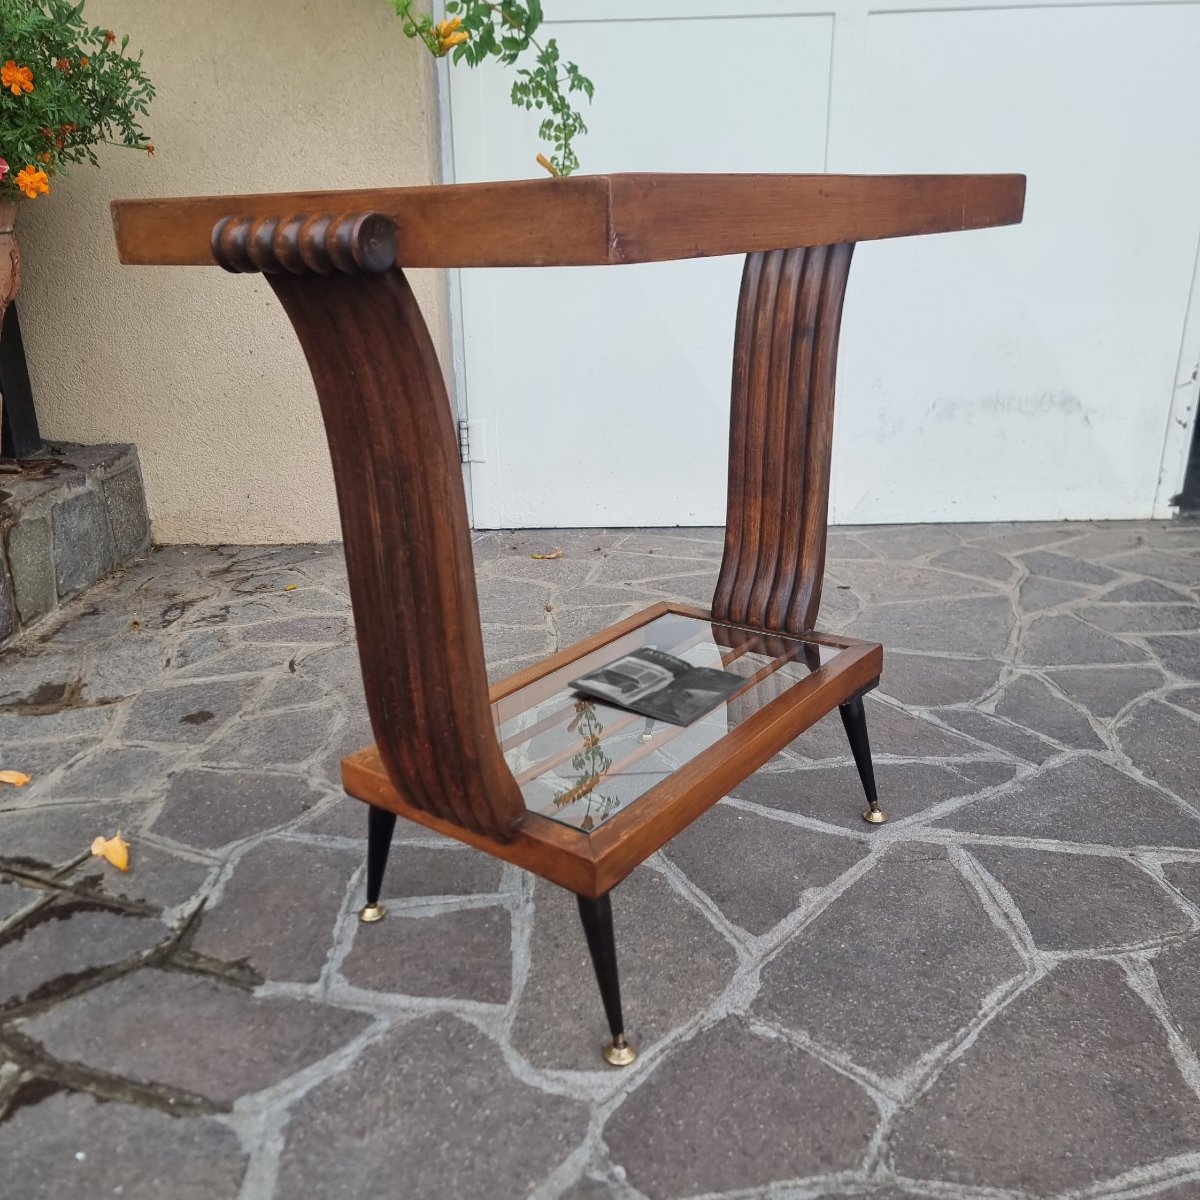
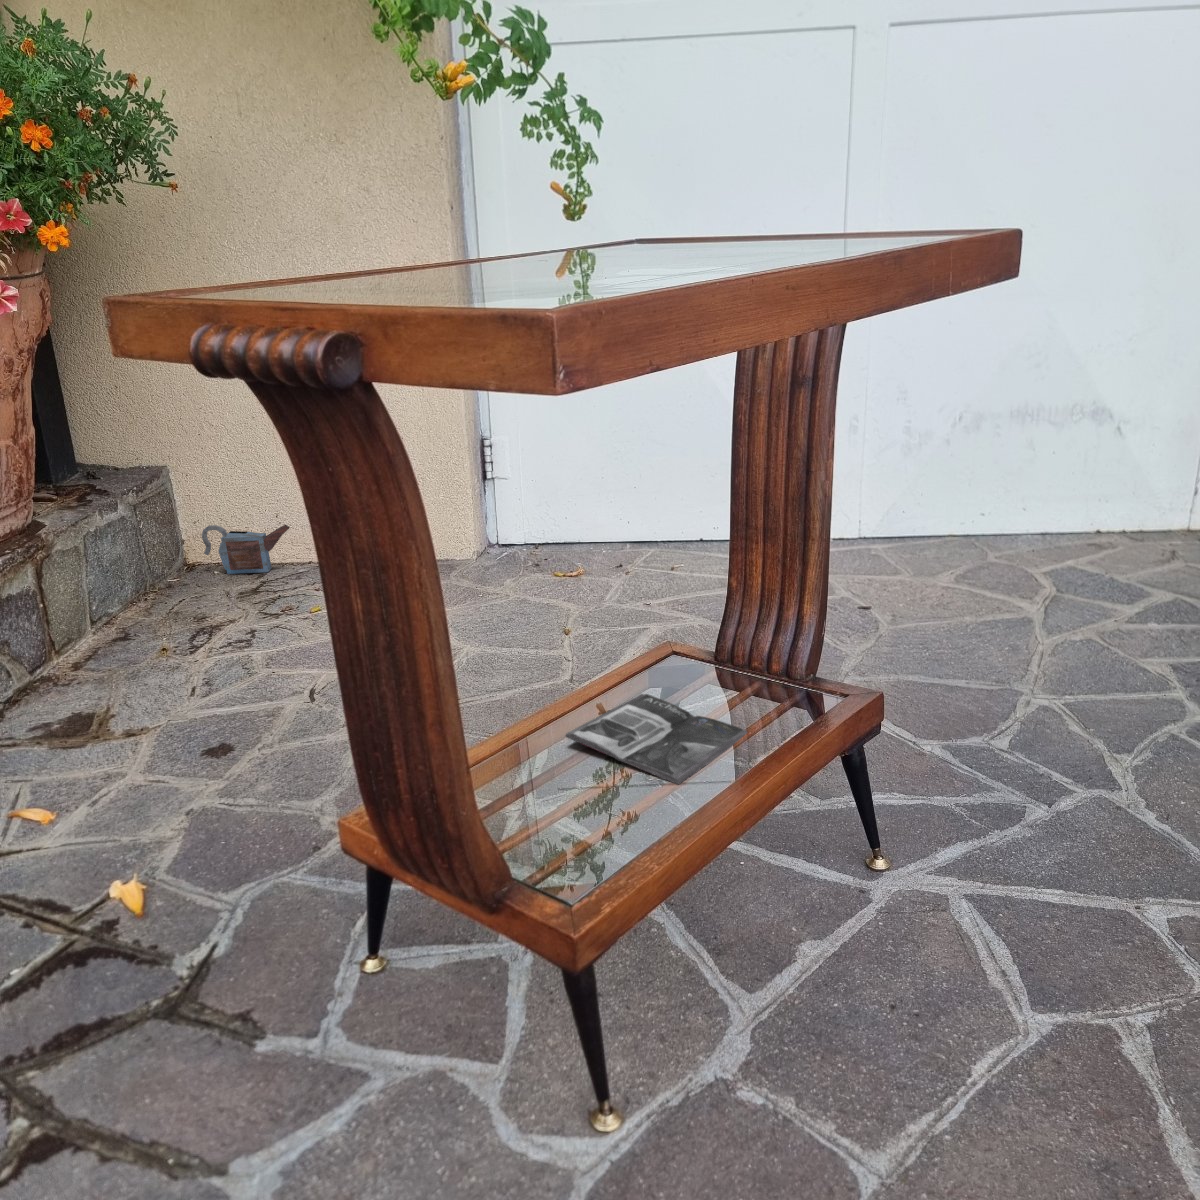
watering can: none [168,503,260,553] -> present [202,525,290,574]

